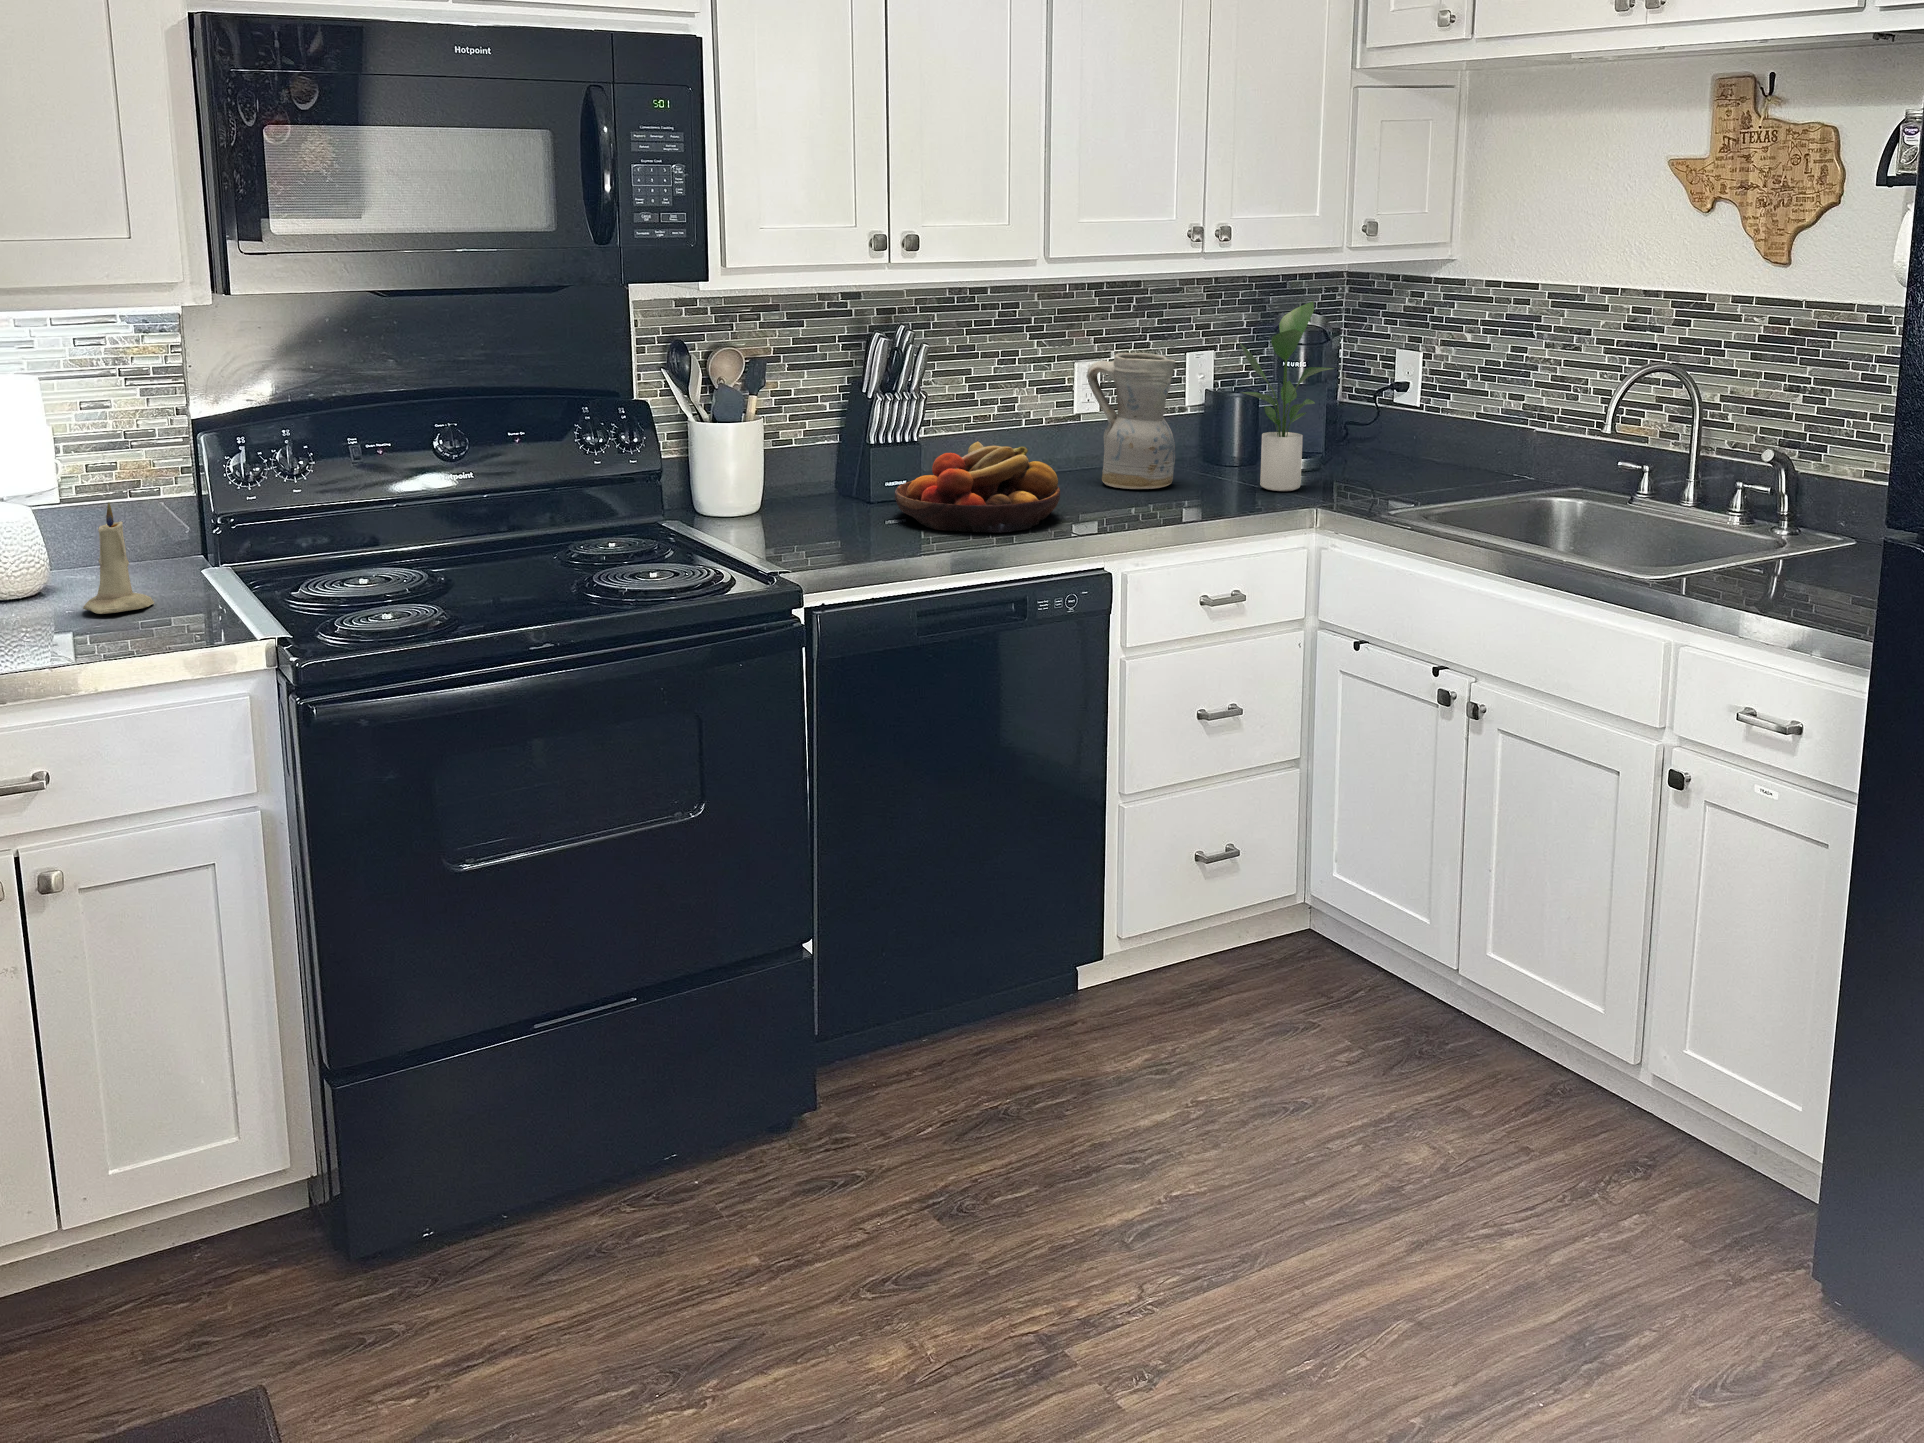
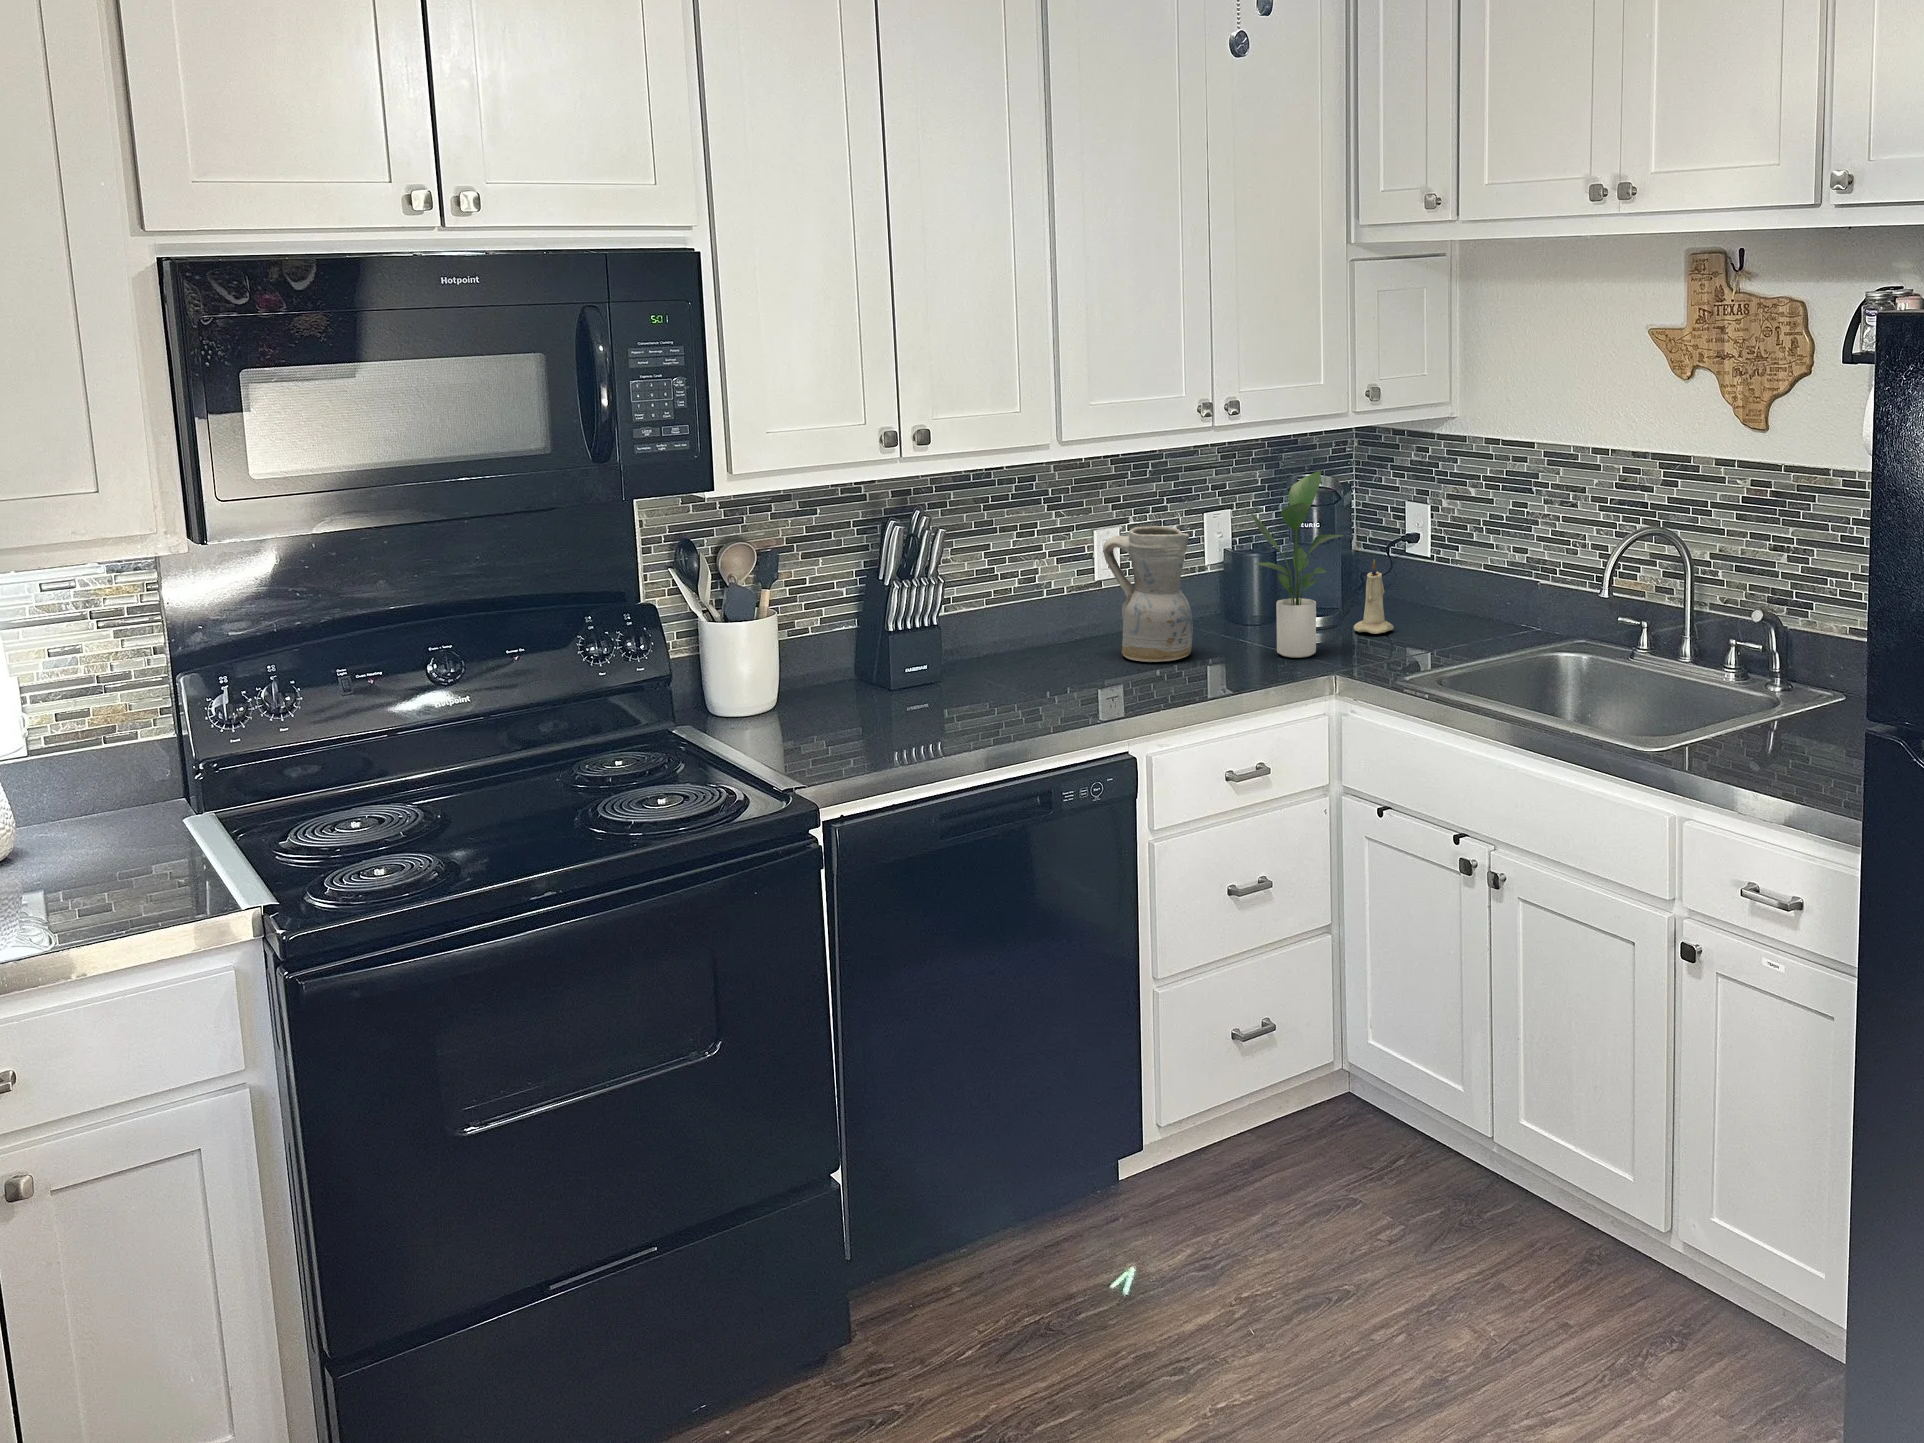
fruit bowl: present [895,442,1060,533] -> none [914,625,1079,726]
candle: present [83,503,154,614] -> present [1354,559,1394,634]

